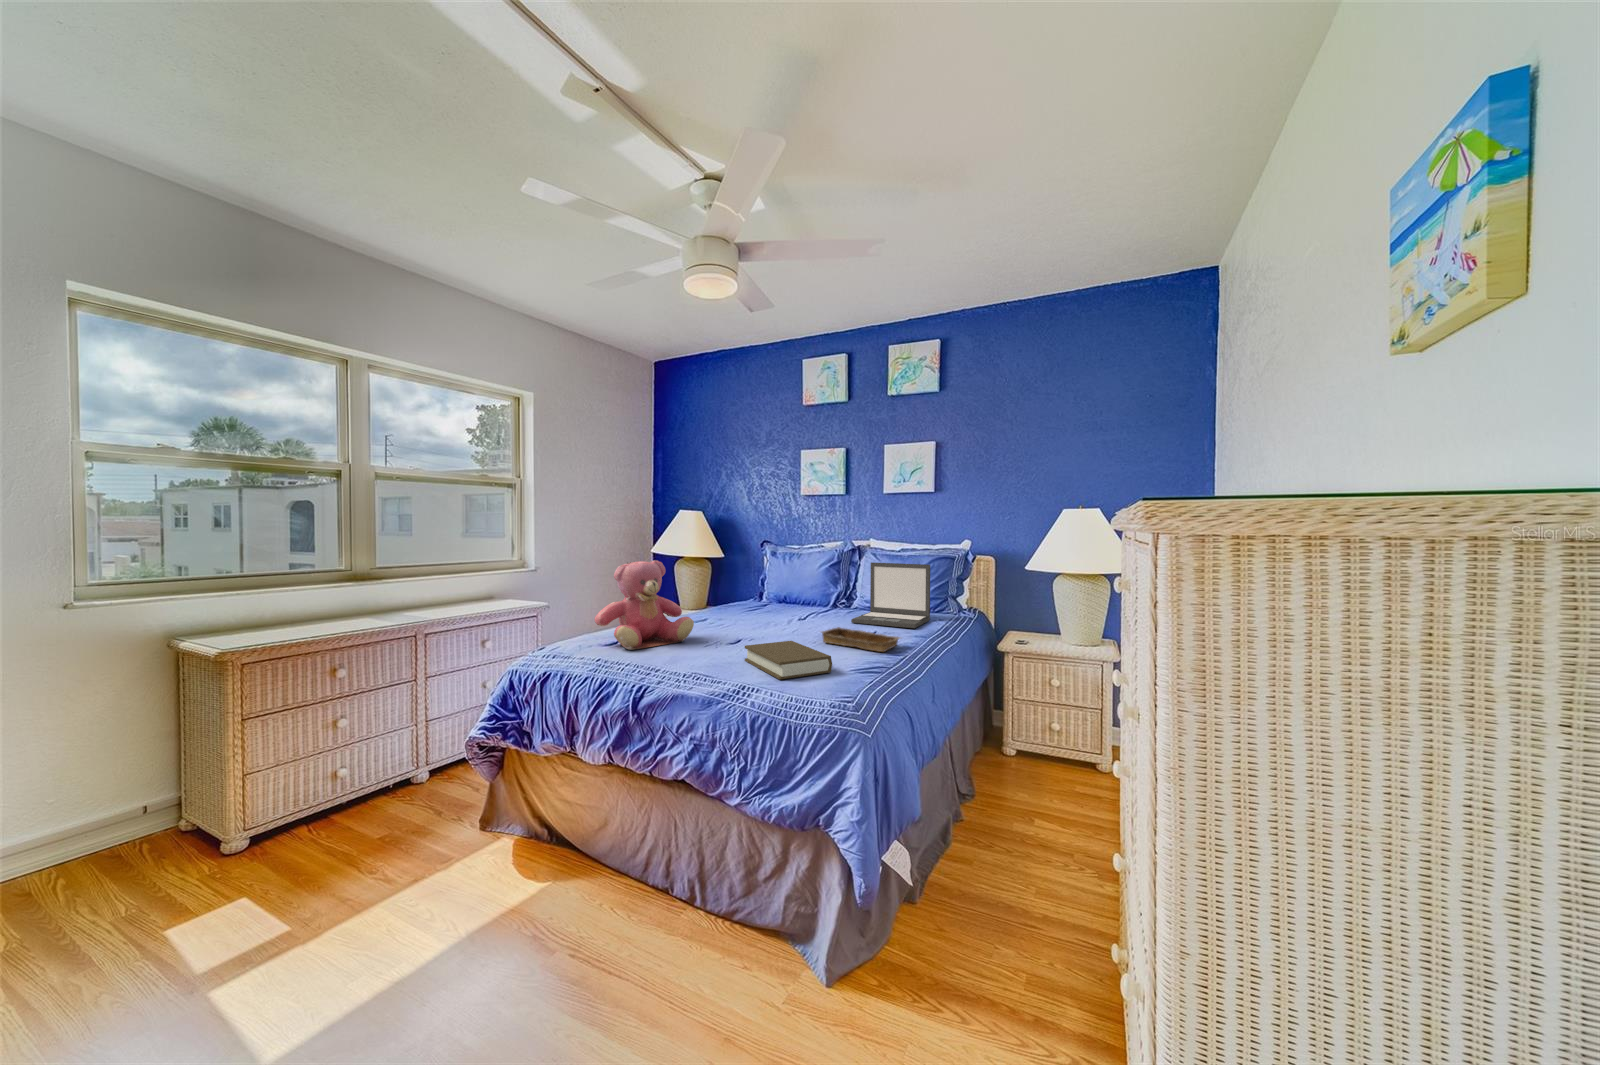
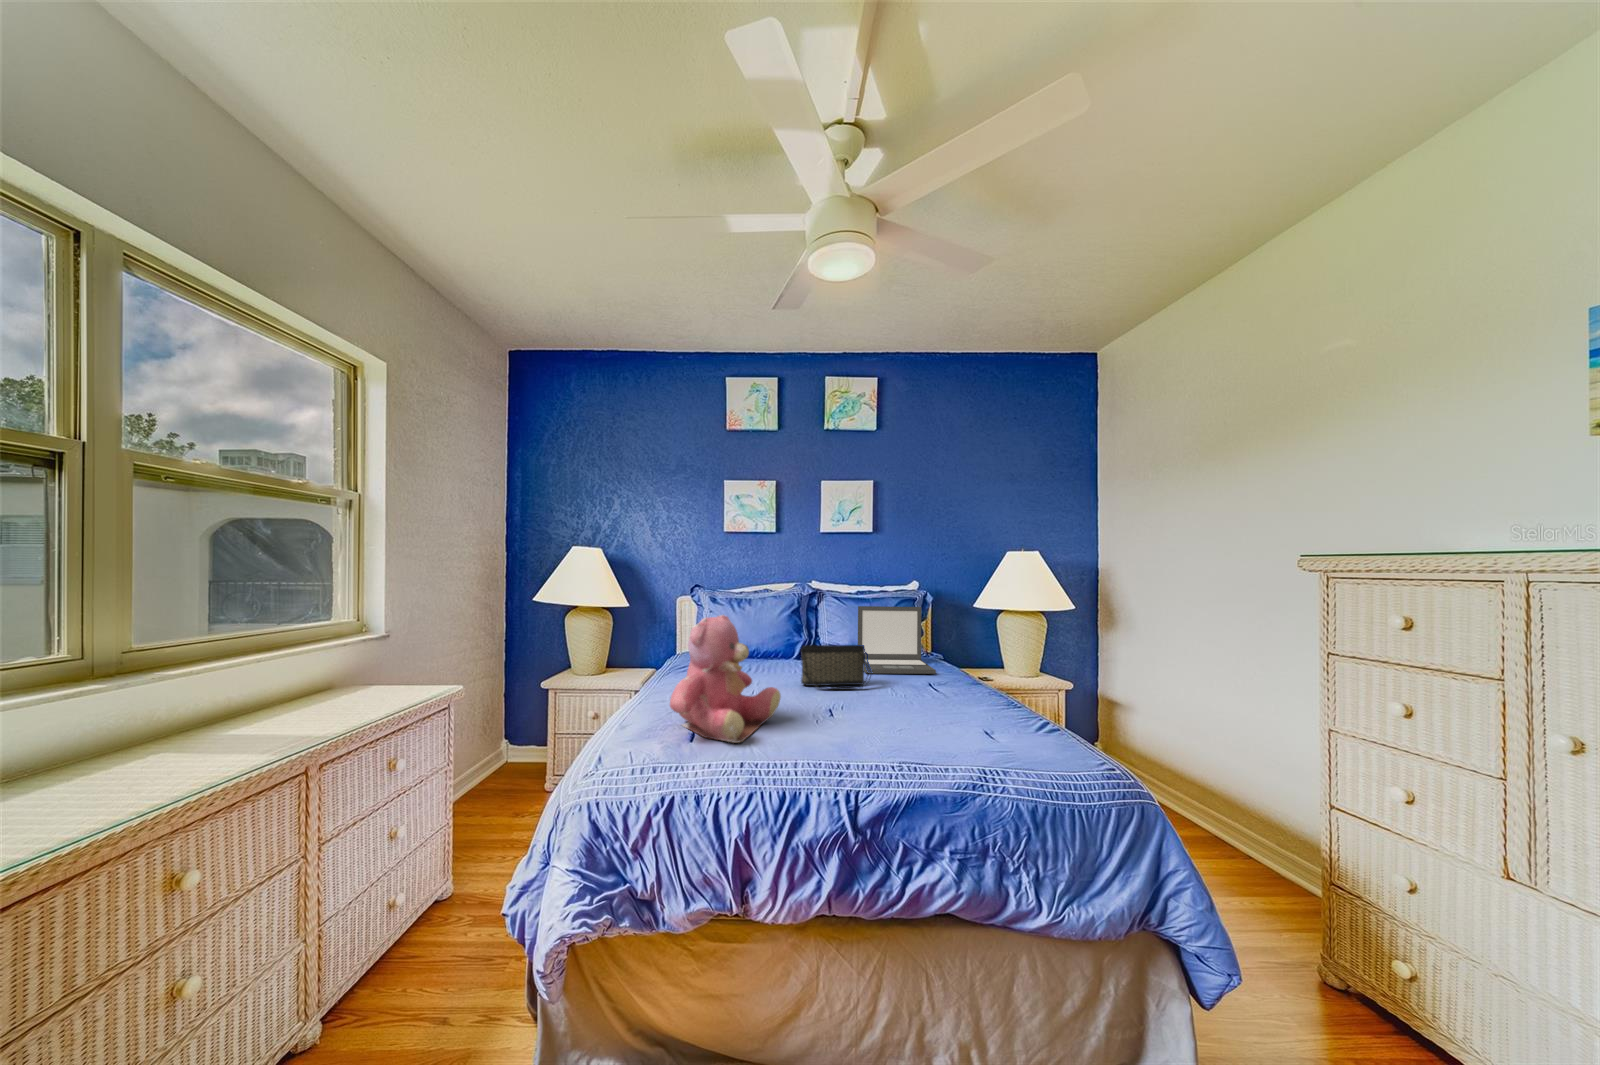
handbag: none [767,592,825,631] -> present [801,645,873,690]
tray: present [822,627,900,652] -> none [899,681,989,704]
book: present [745,641,832,680] -> none [896,703,1009,754]

